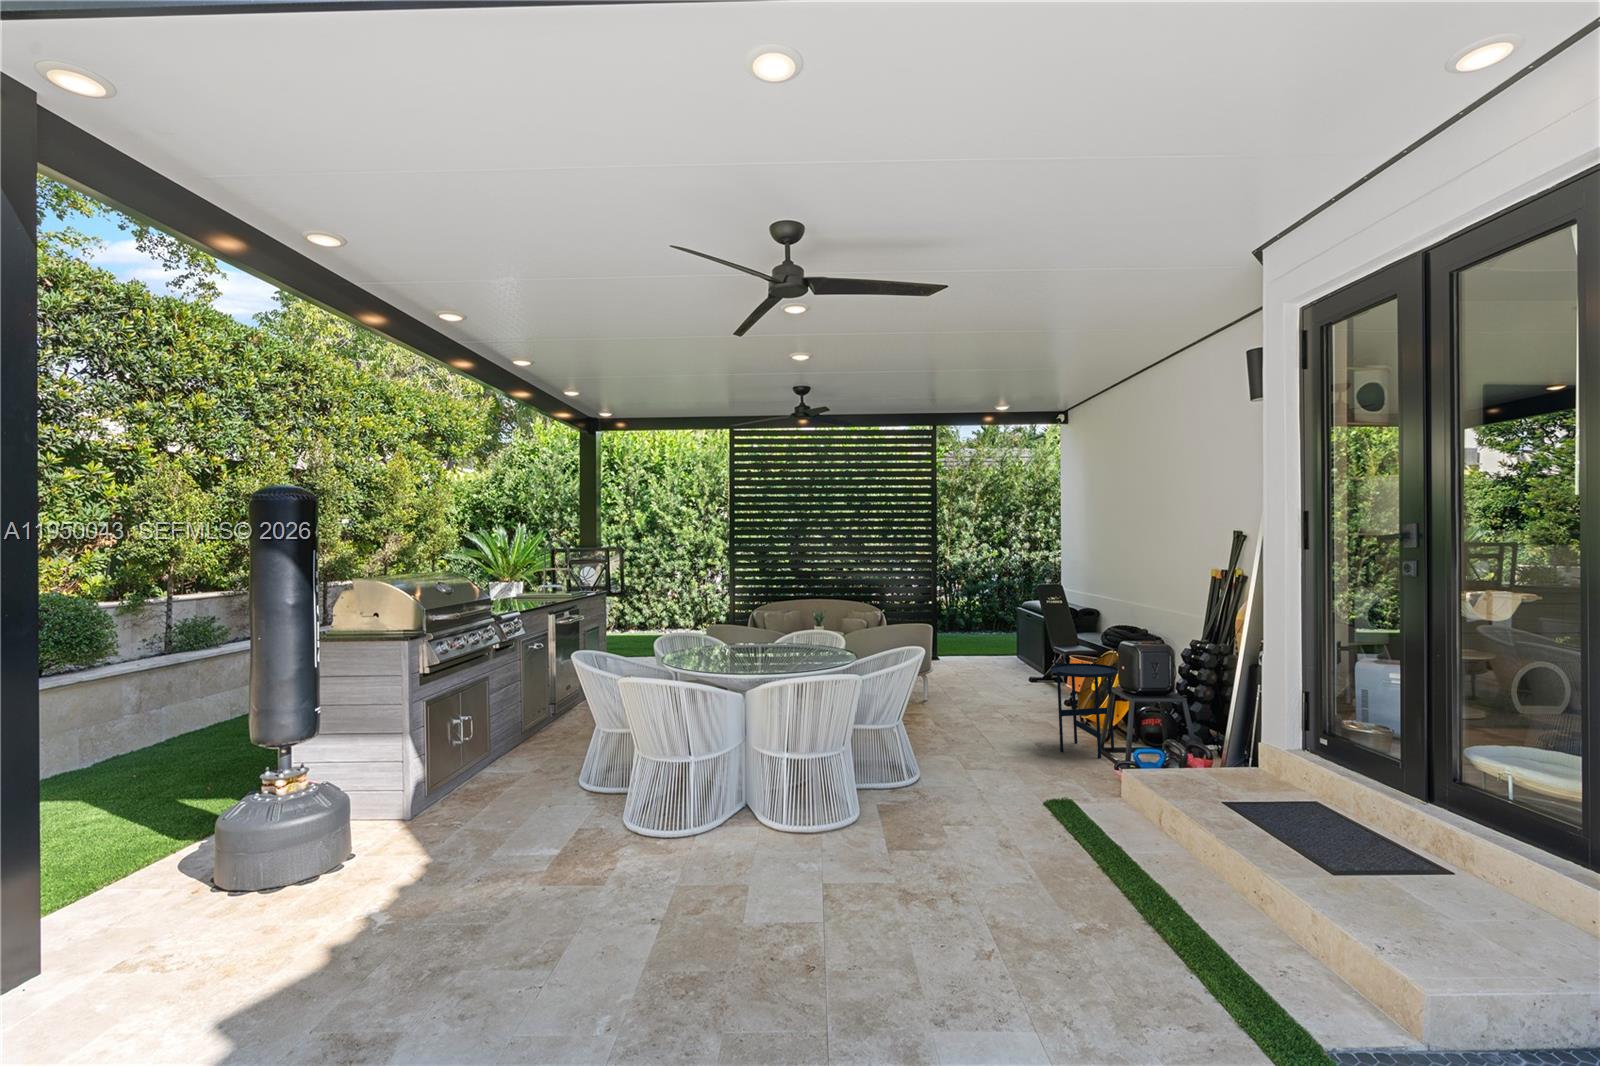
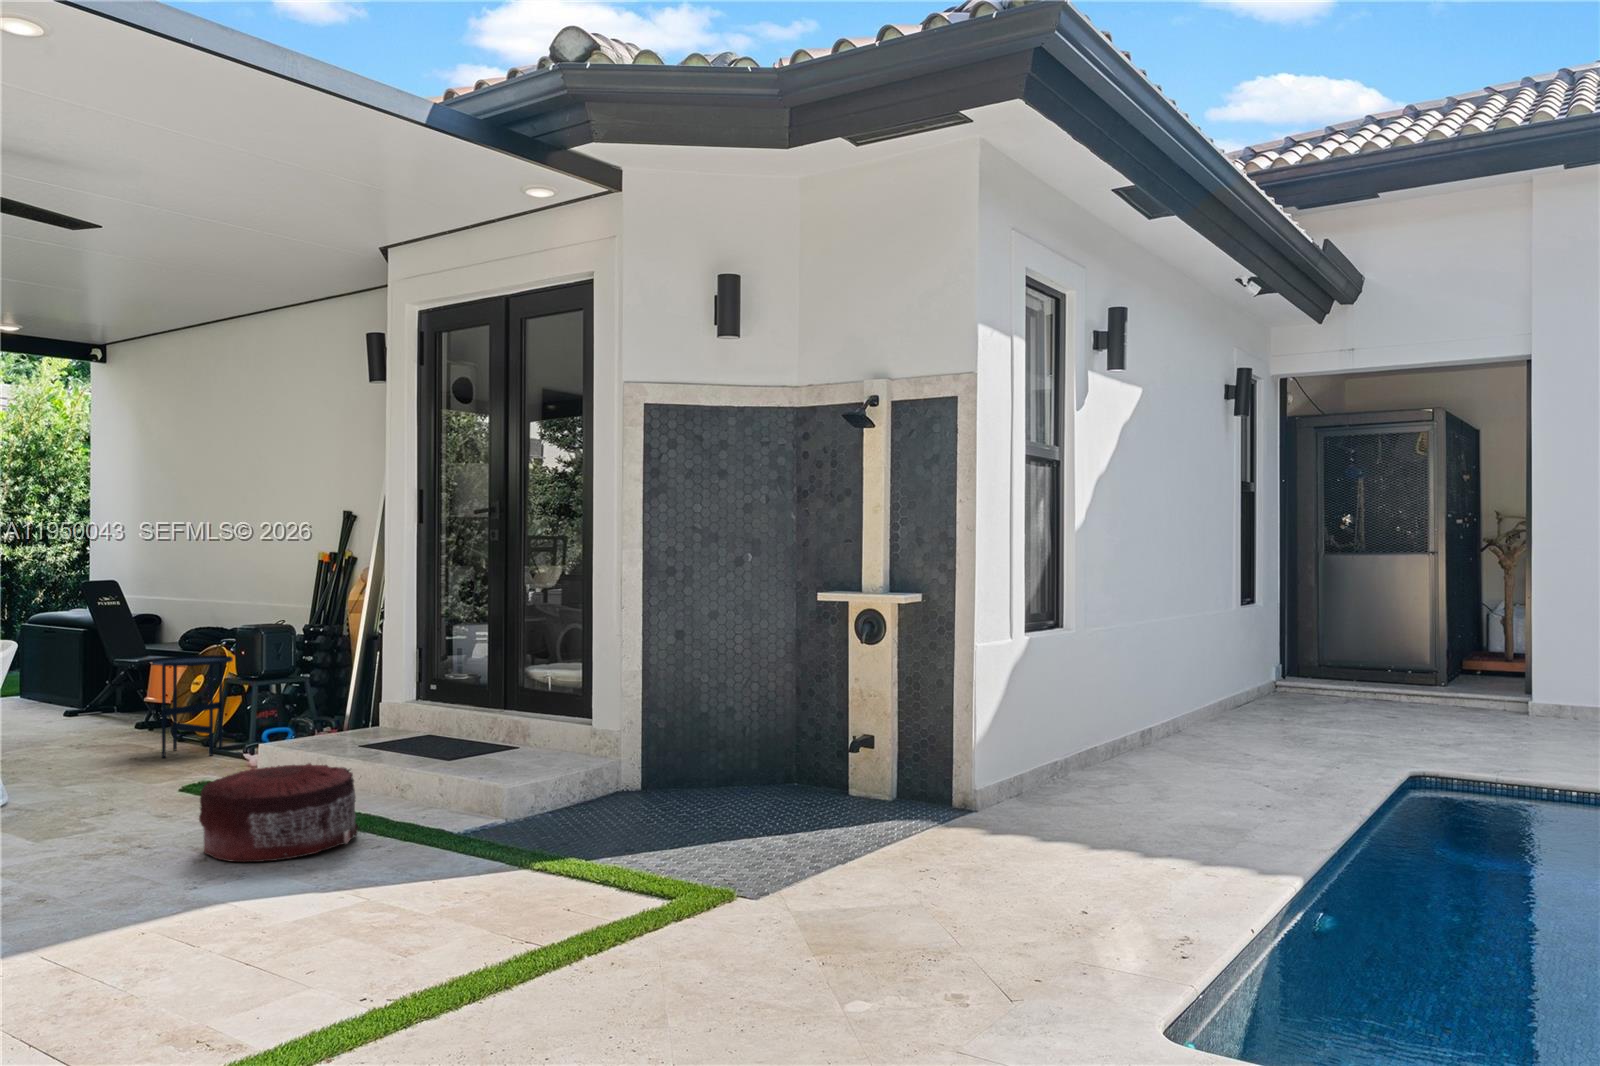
pouf: none [988,843,1180,1006] -> present [199,763,359,862]

